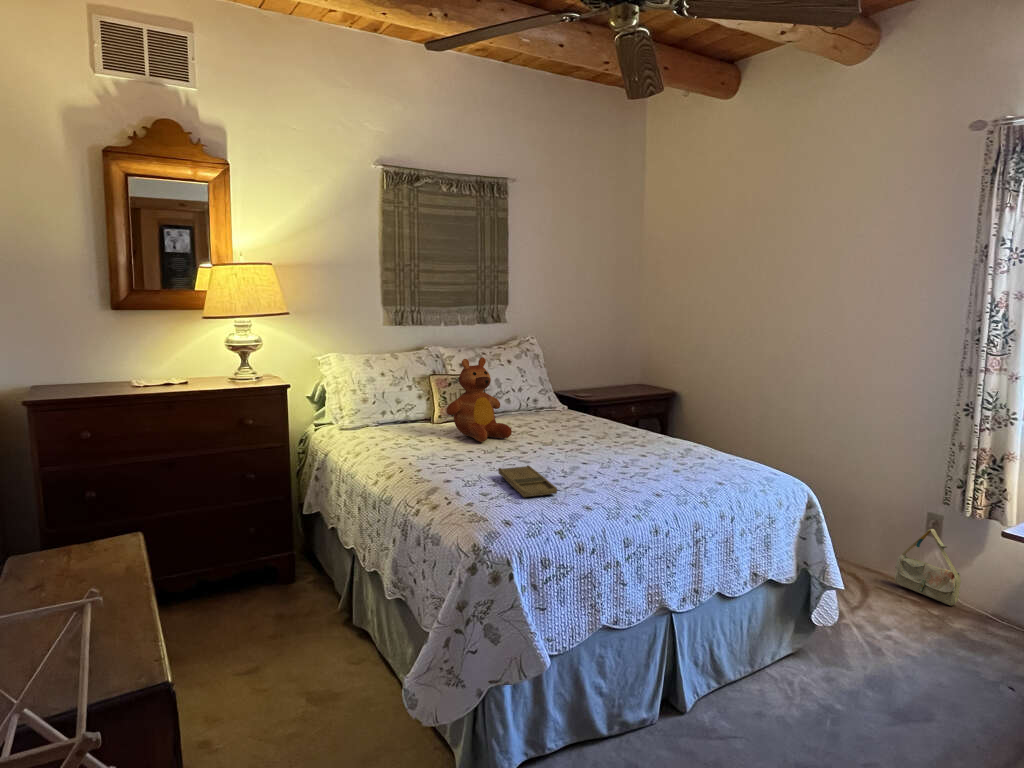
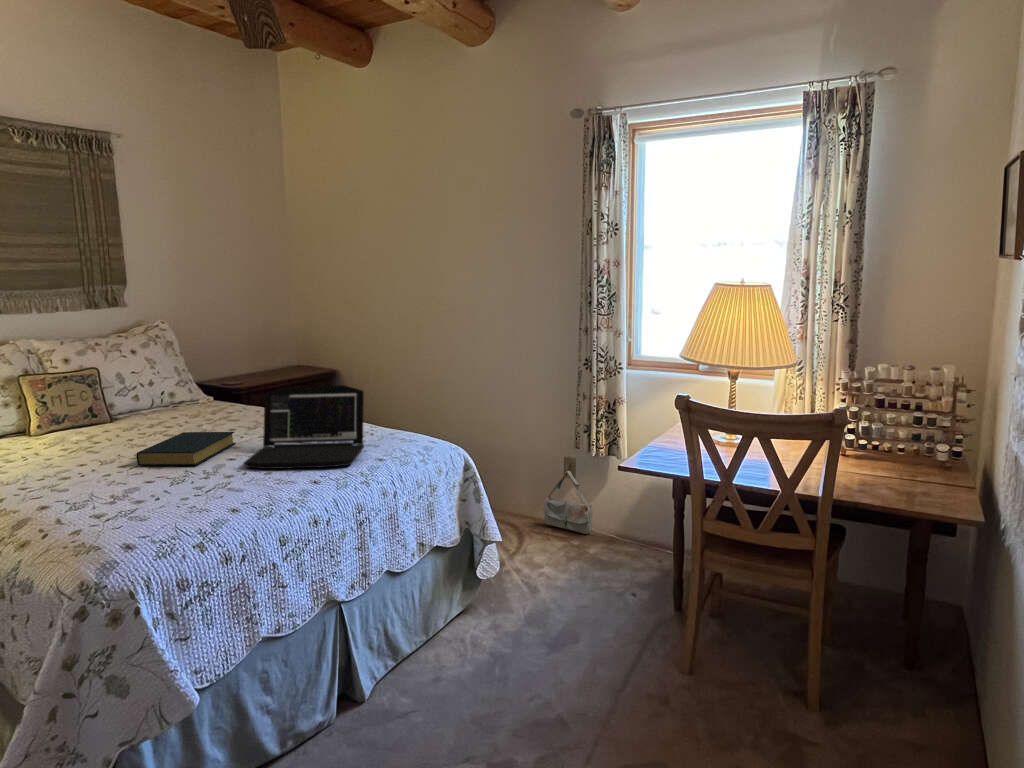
teddy bear: present [447,357,512,442] -> none [44,348,140,451]
laptop: none [595,404,708,484] -> present [244,385,364,469]
hardback book: none [511,435,588,465] -> present [136,432,236,466]
tray: present [499,465,557,497] -> none [118,471,196,511]

